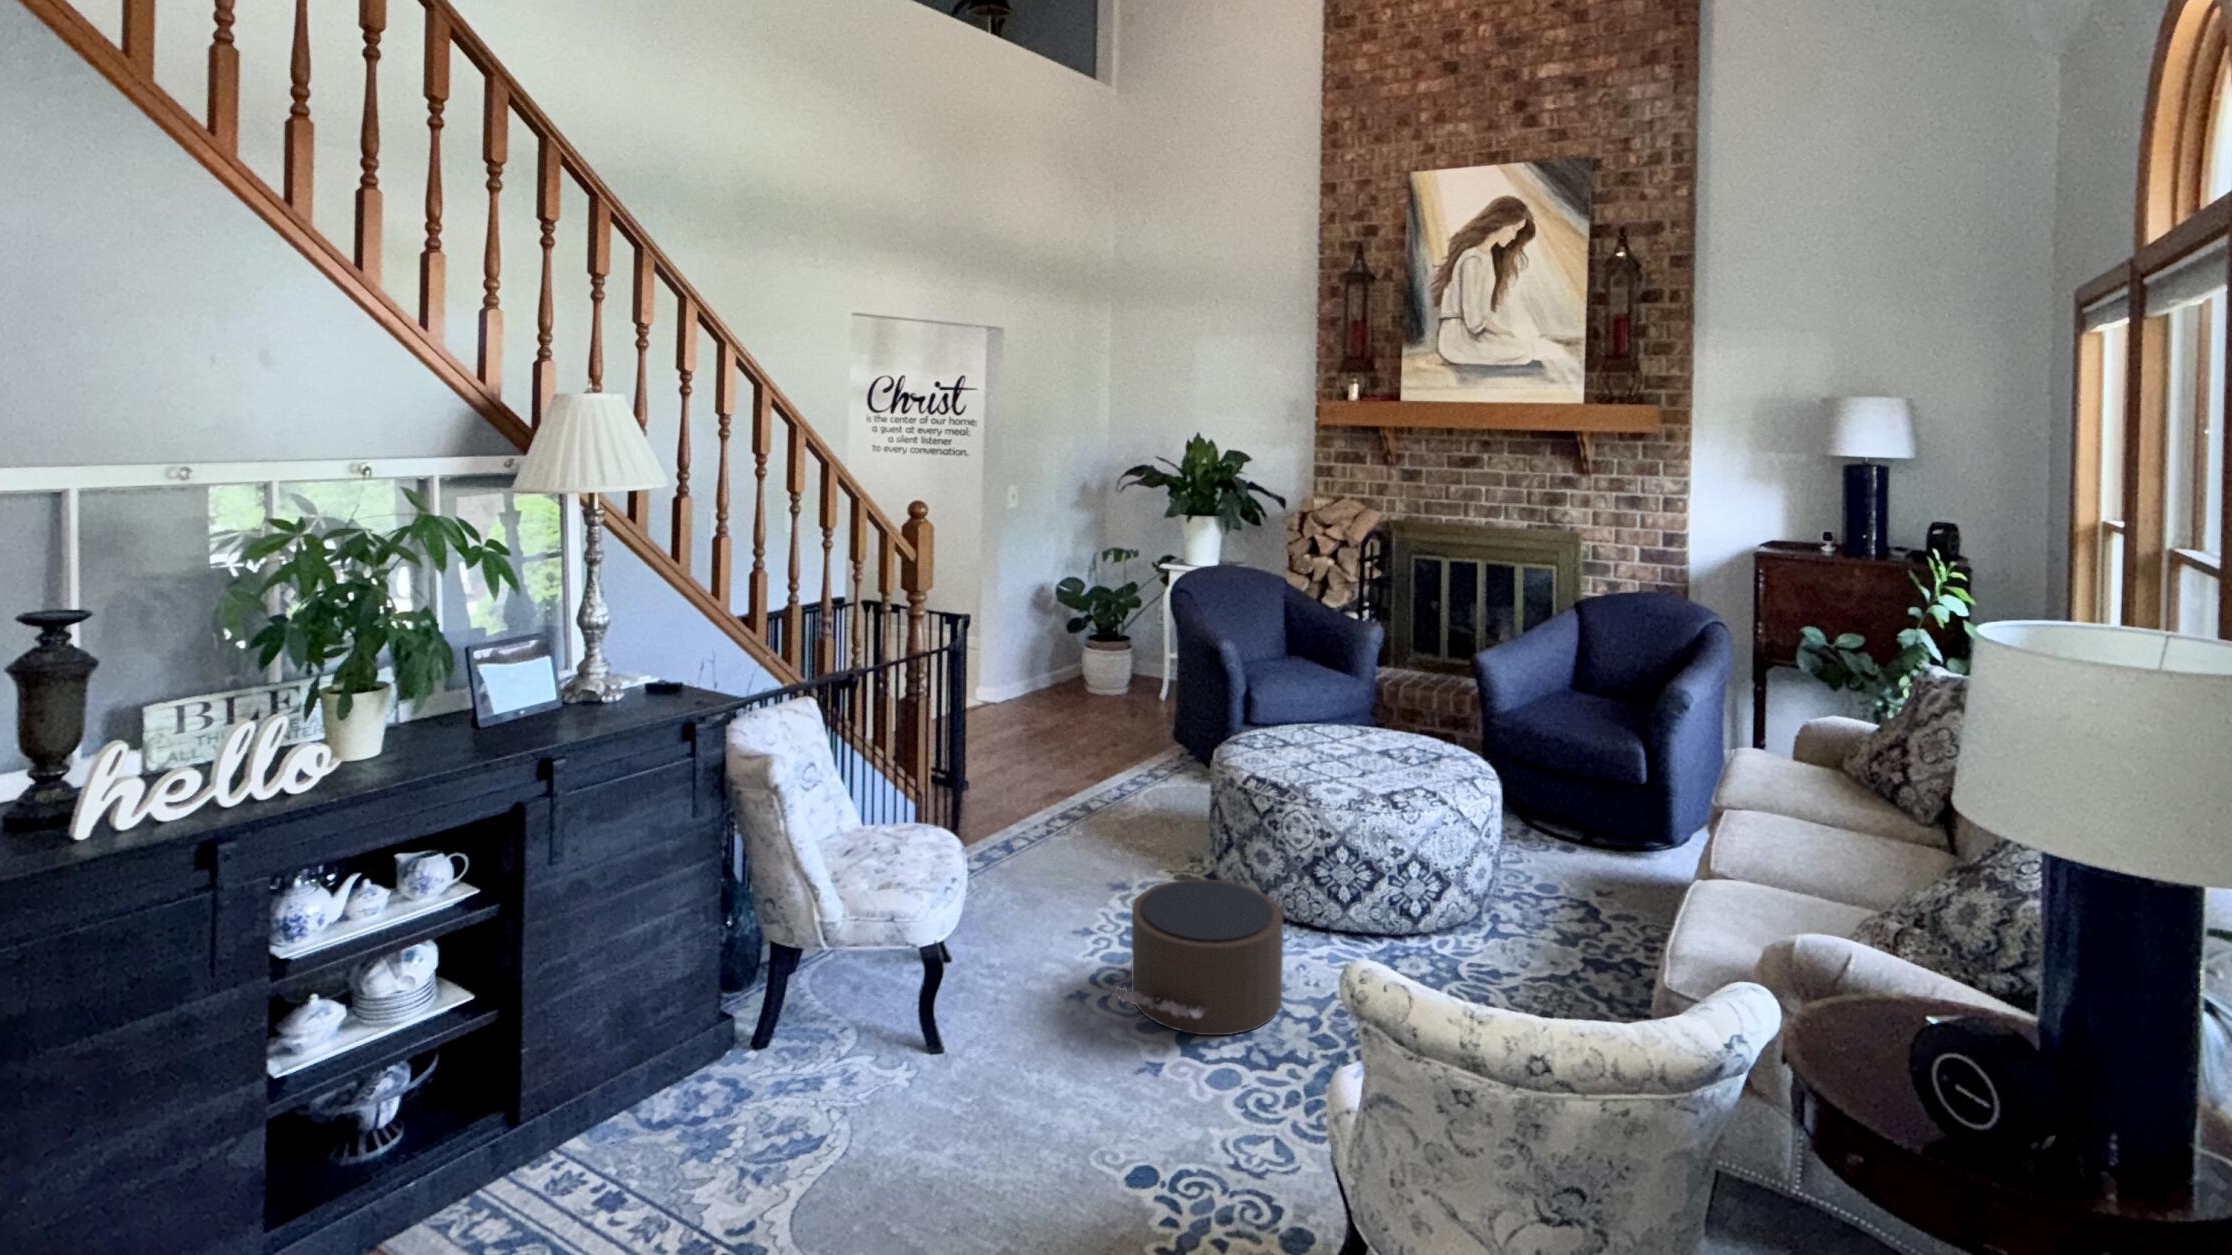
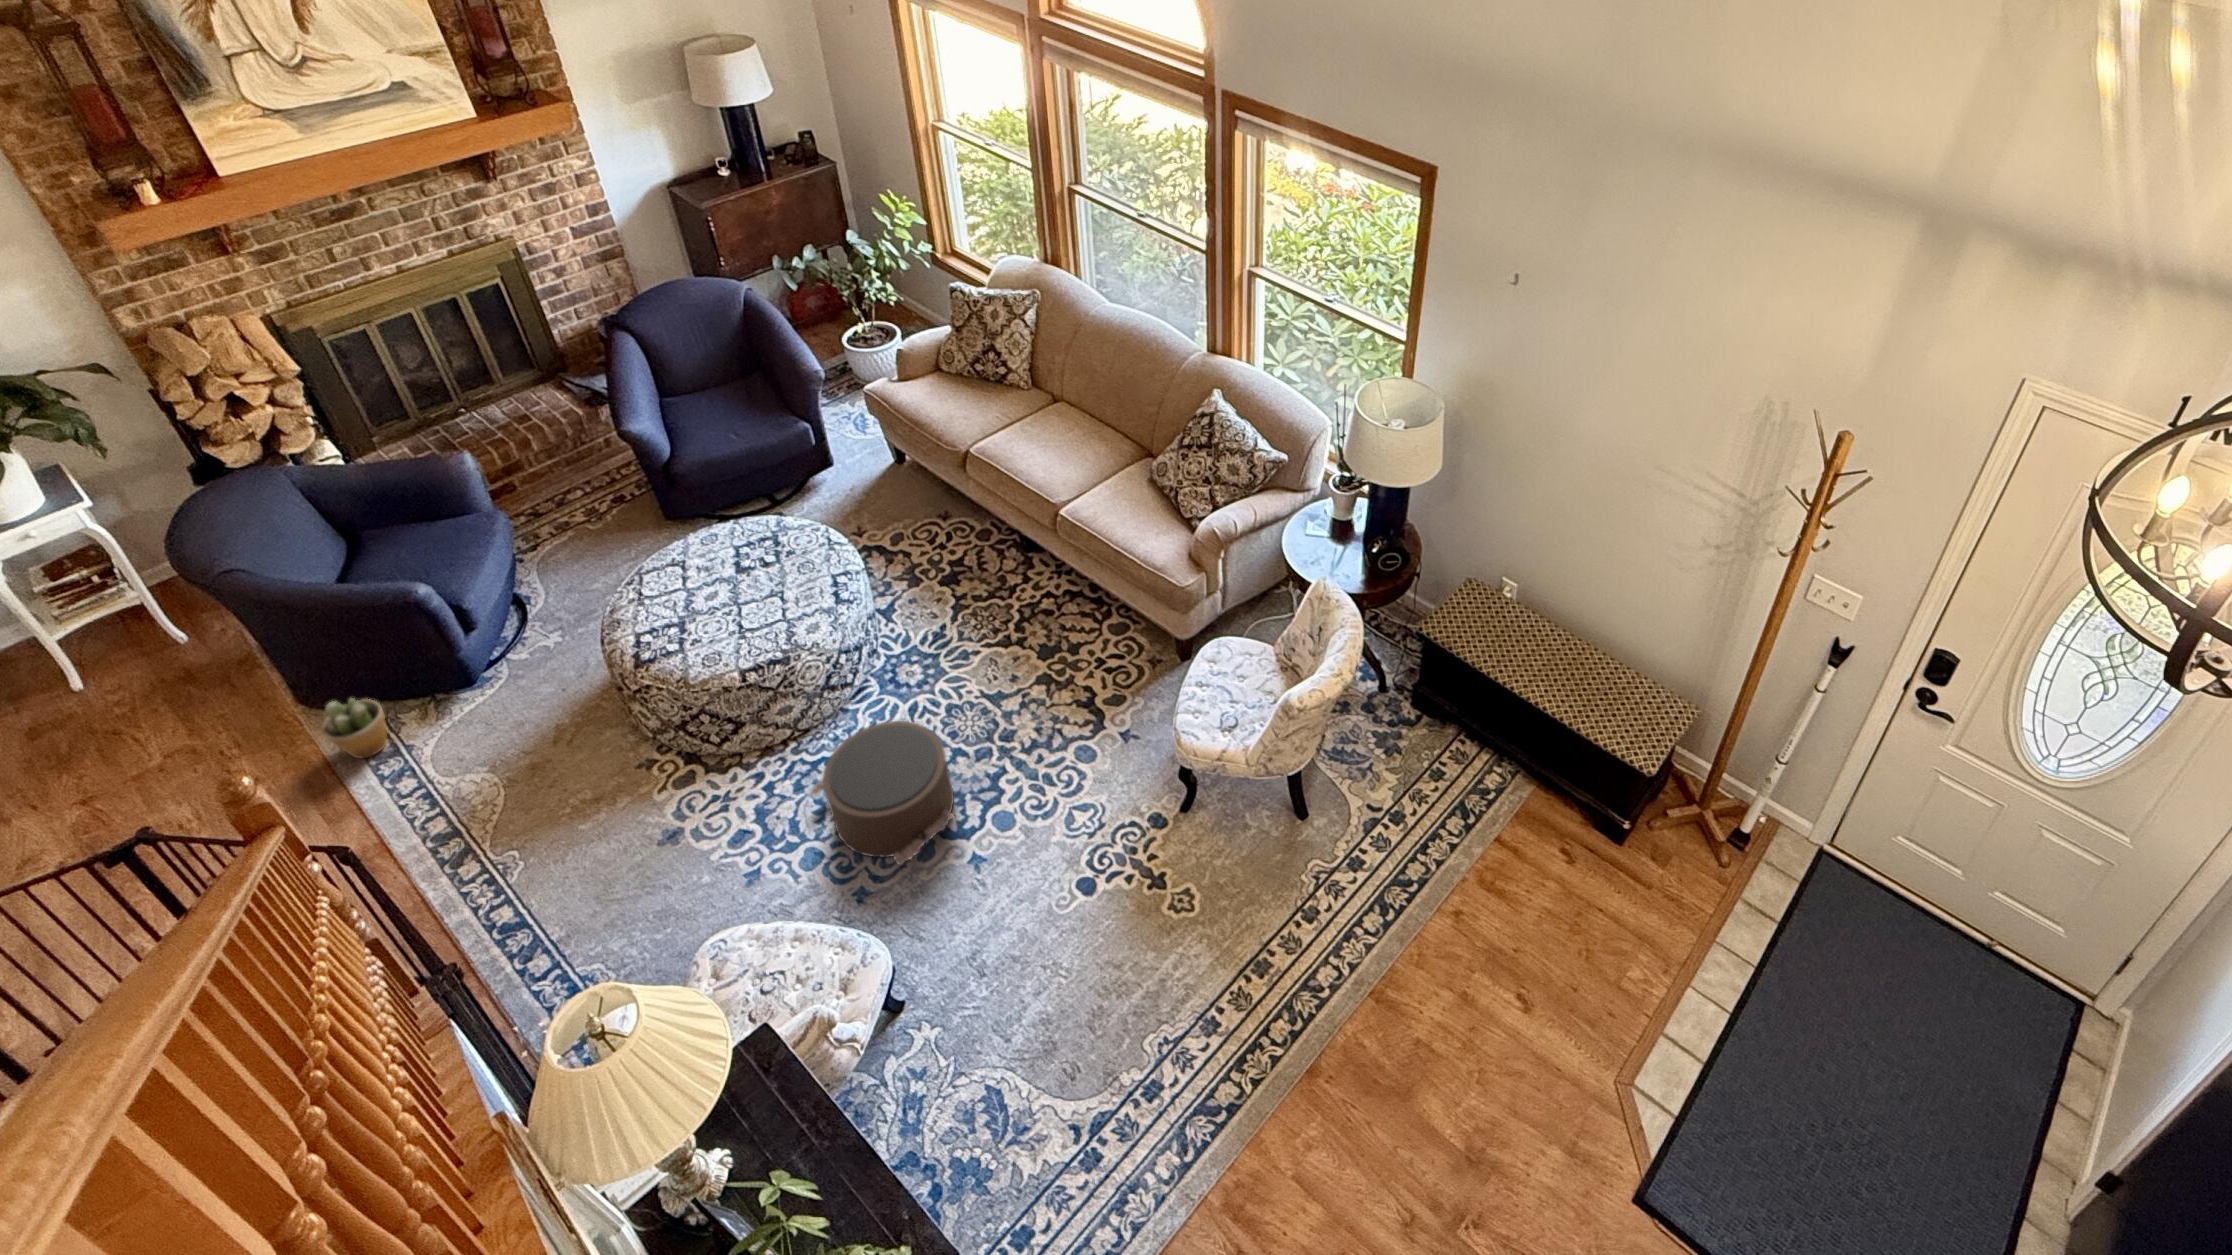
potted plant: none [1126,698,1168,759] -> present [322,698,387,758]

